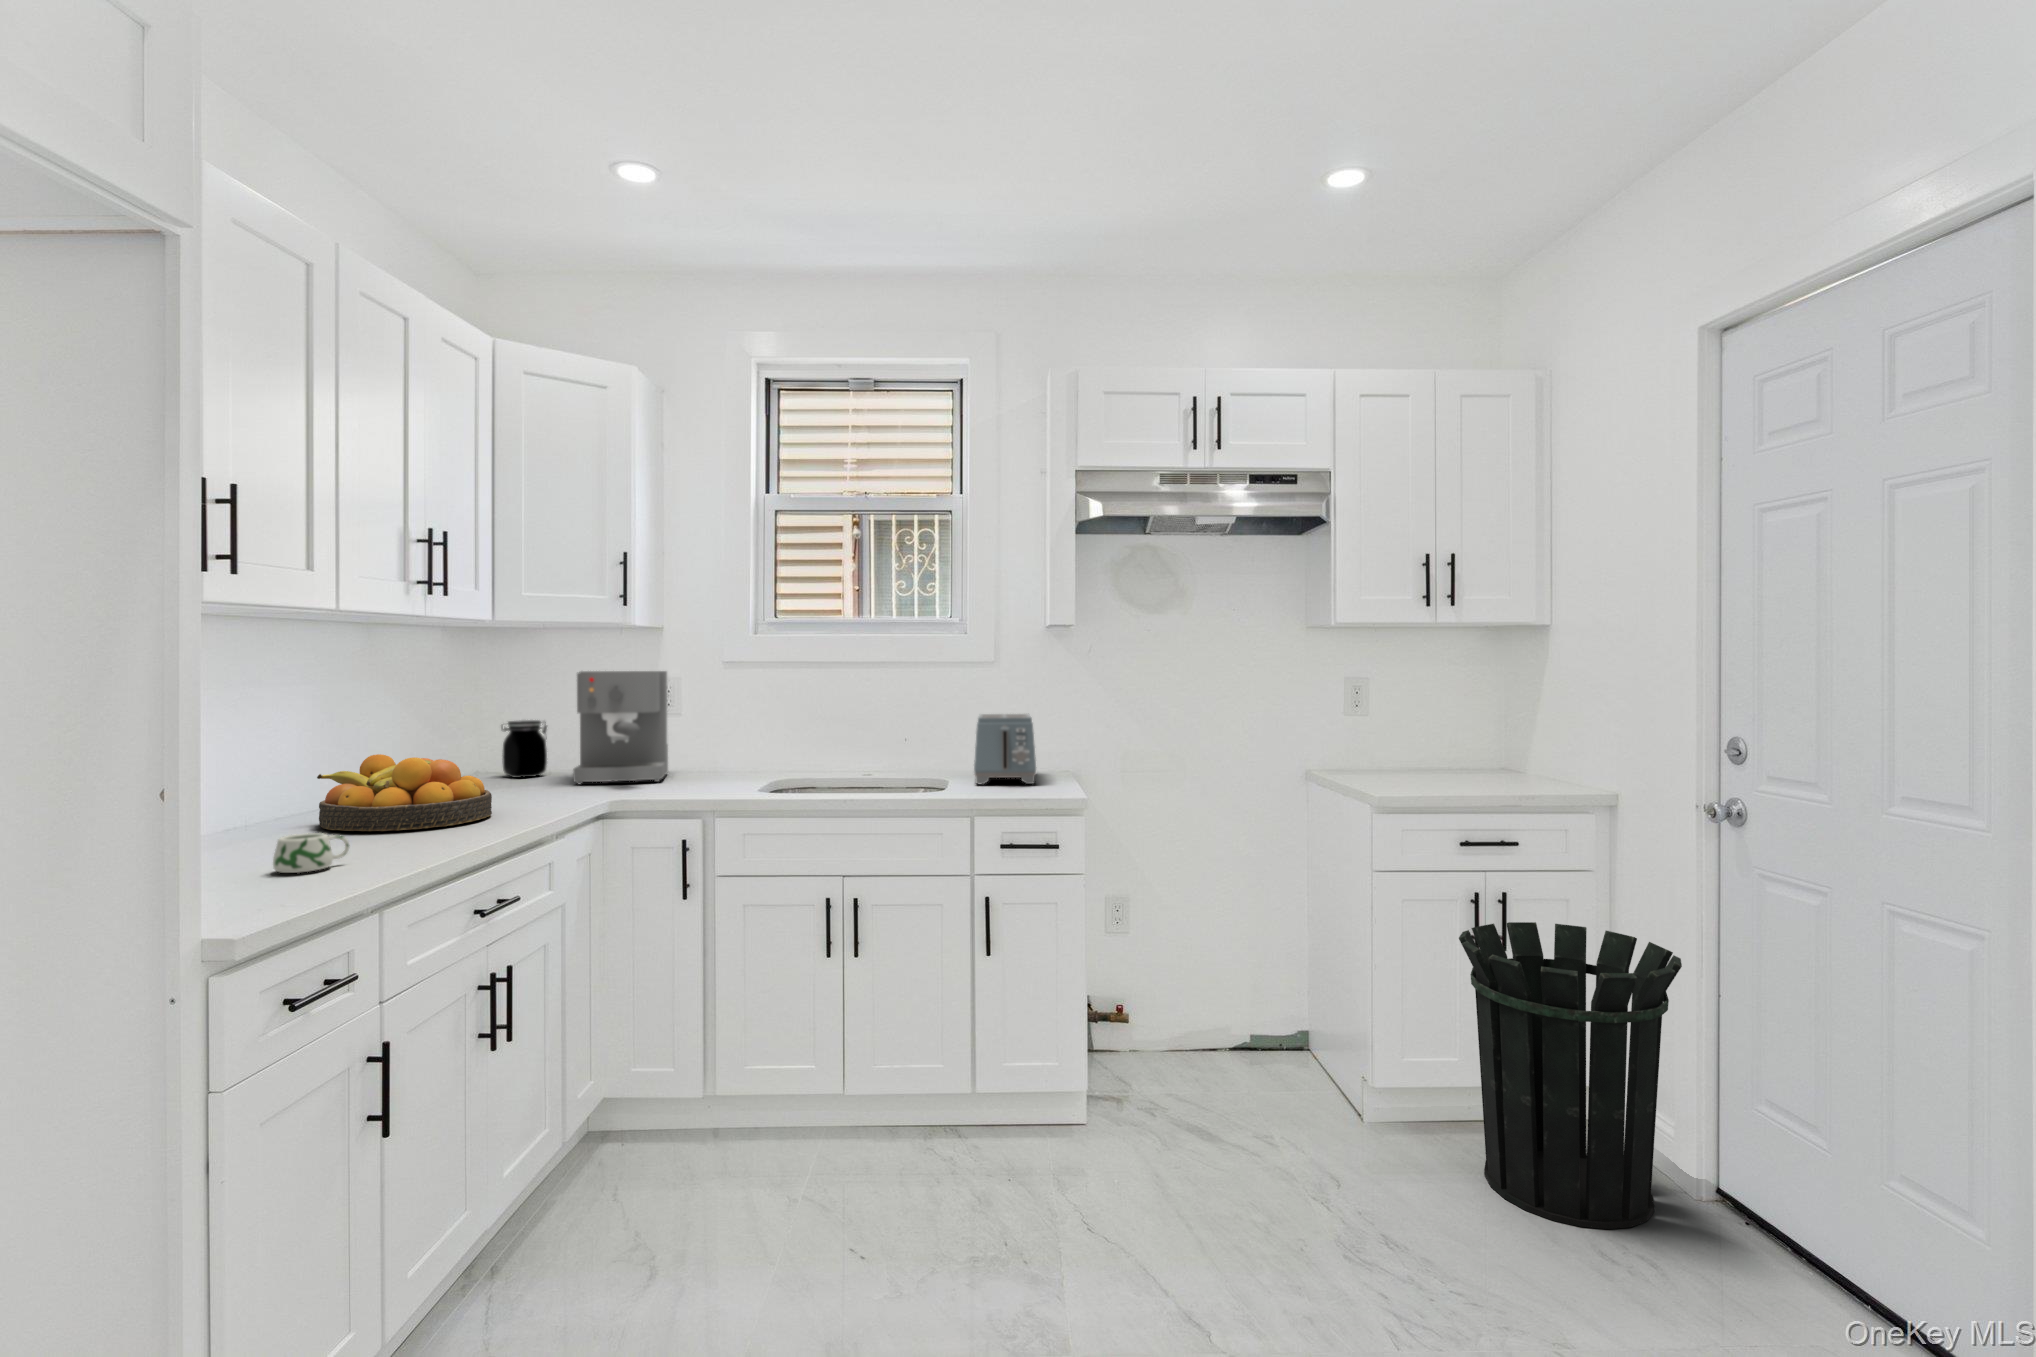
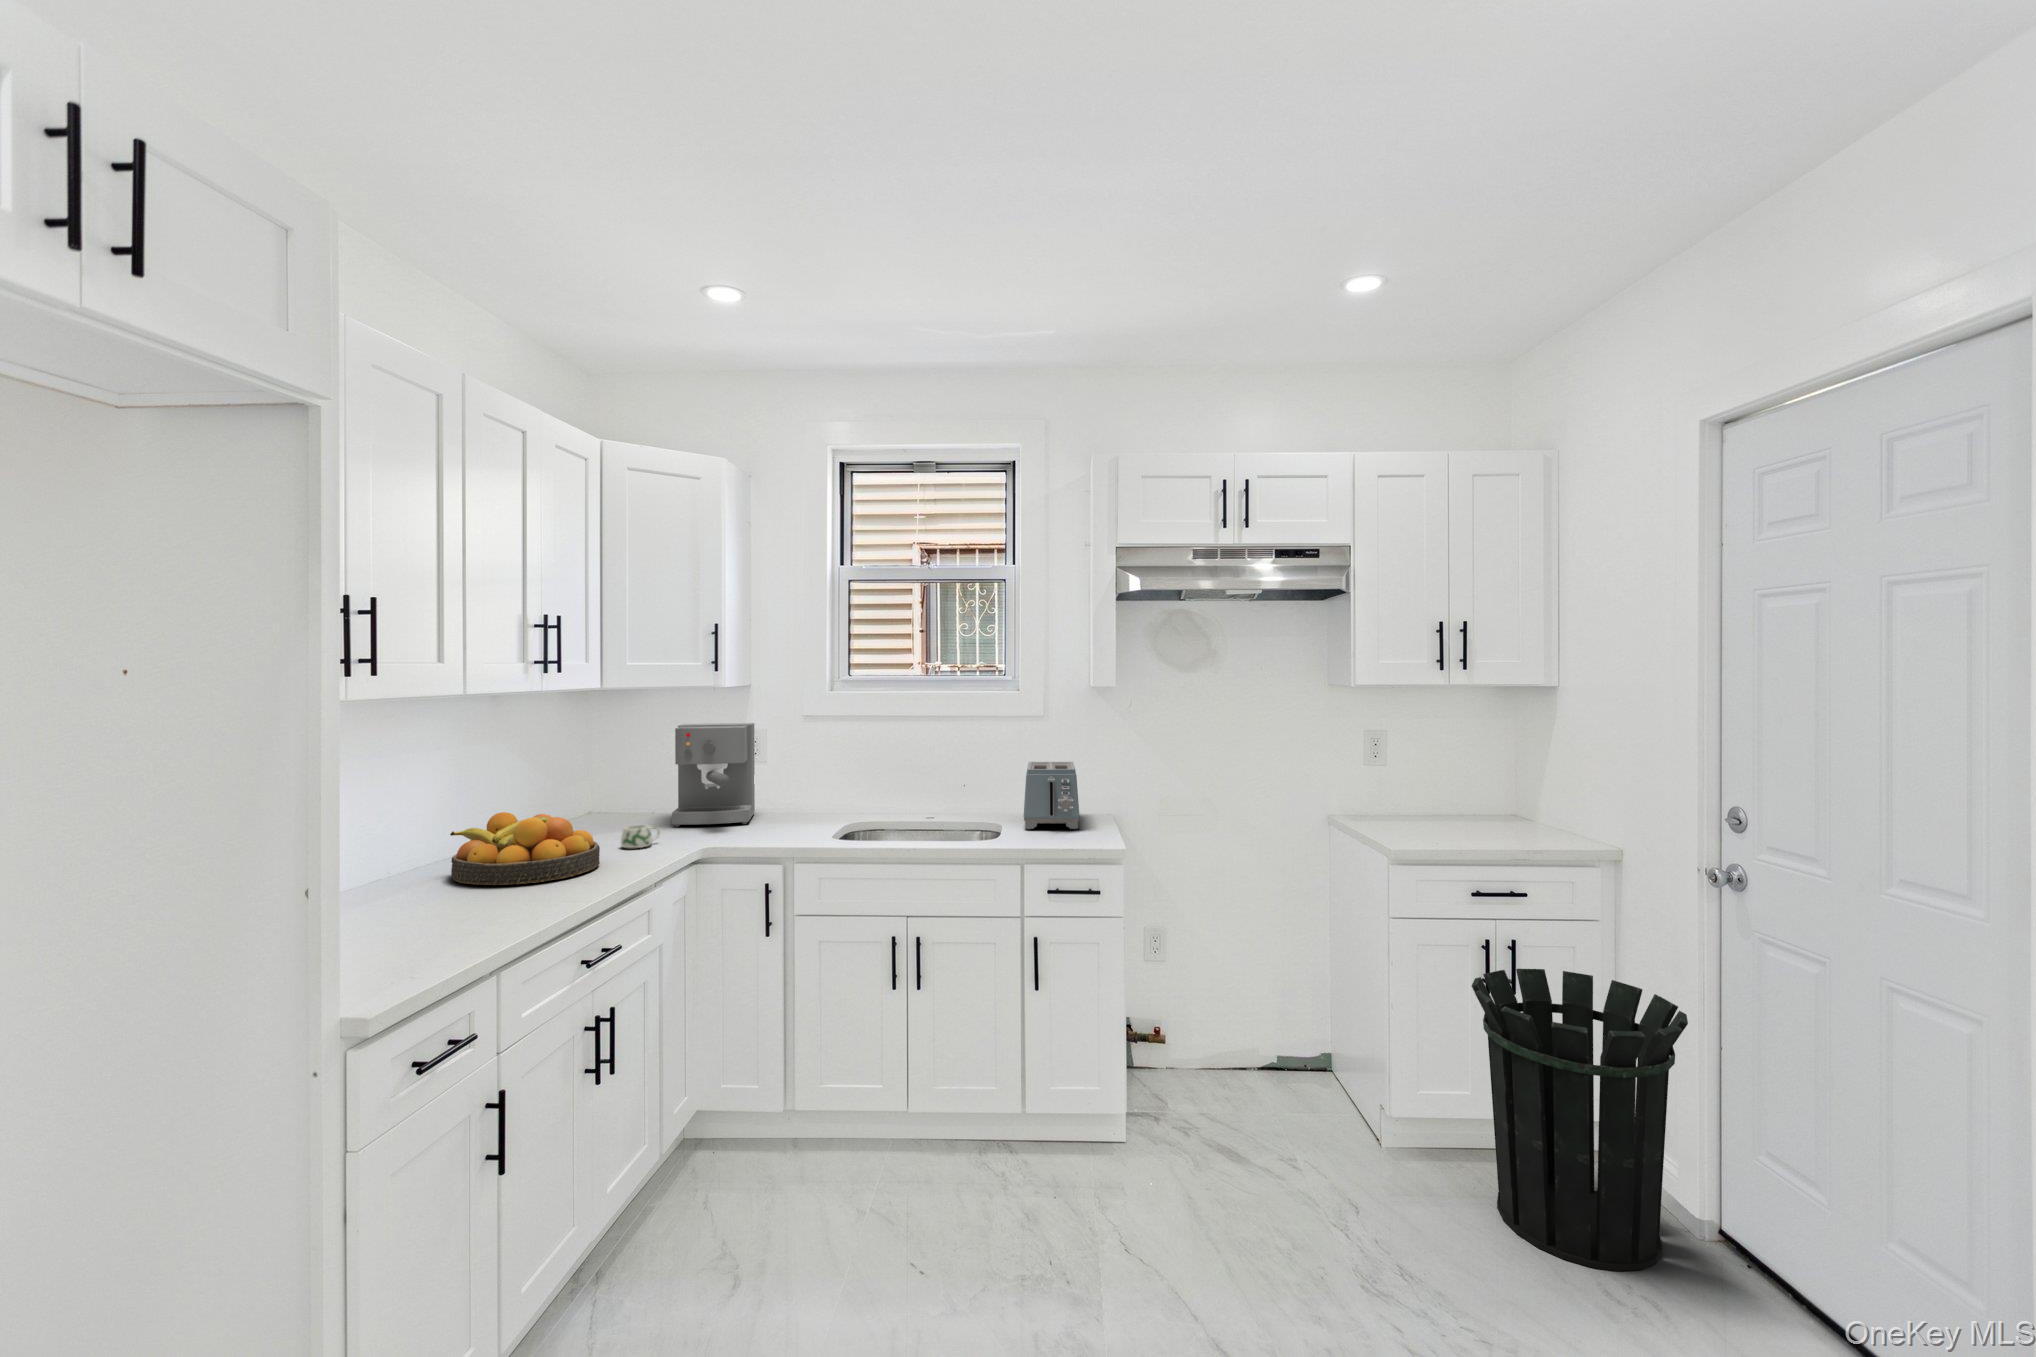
jar: present [501,720,547,778] -> none [611,766,651,818]
mug: present [273,833,349,873] -> present [621,825,660,848]

